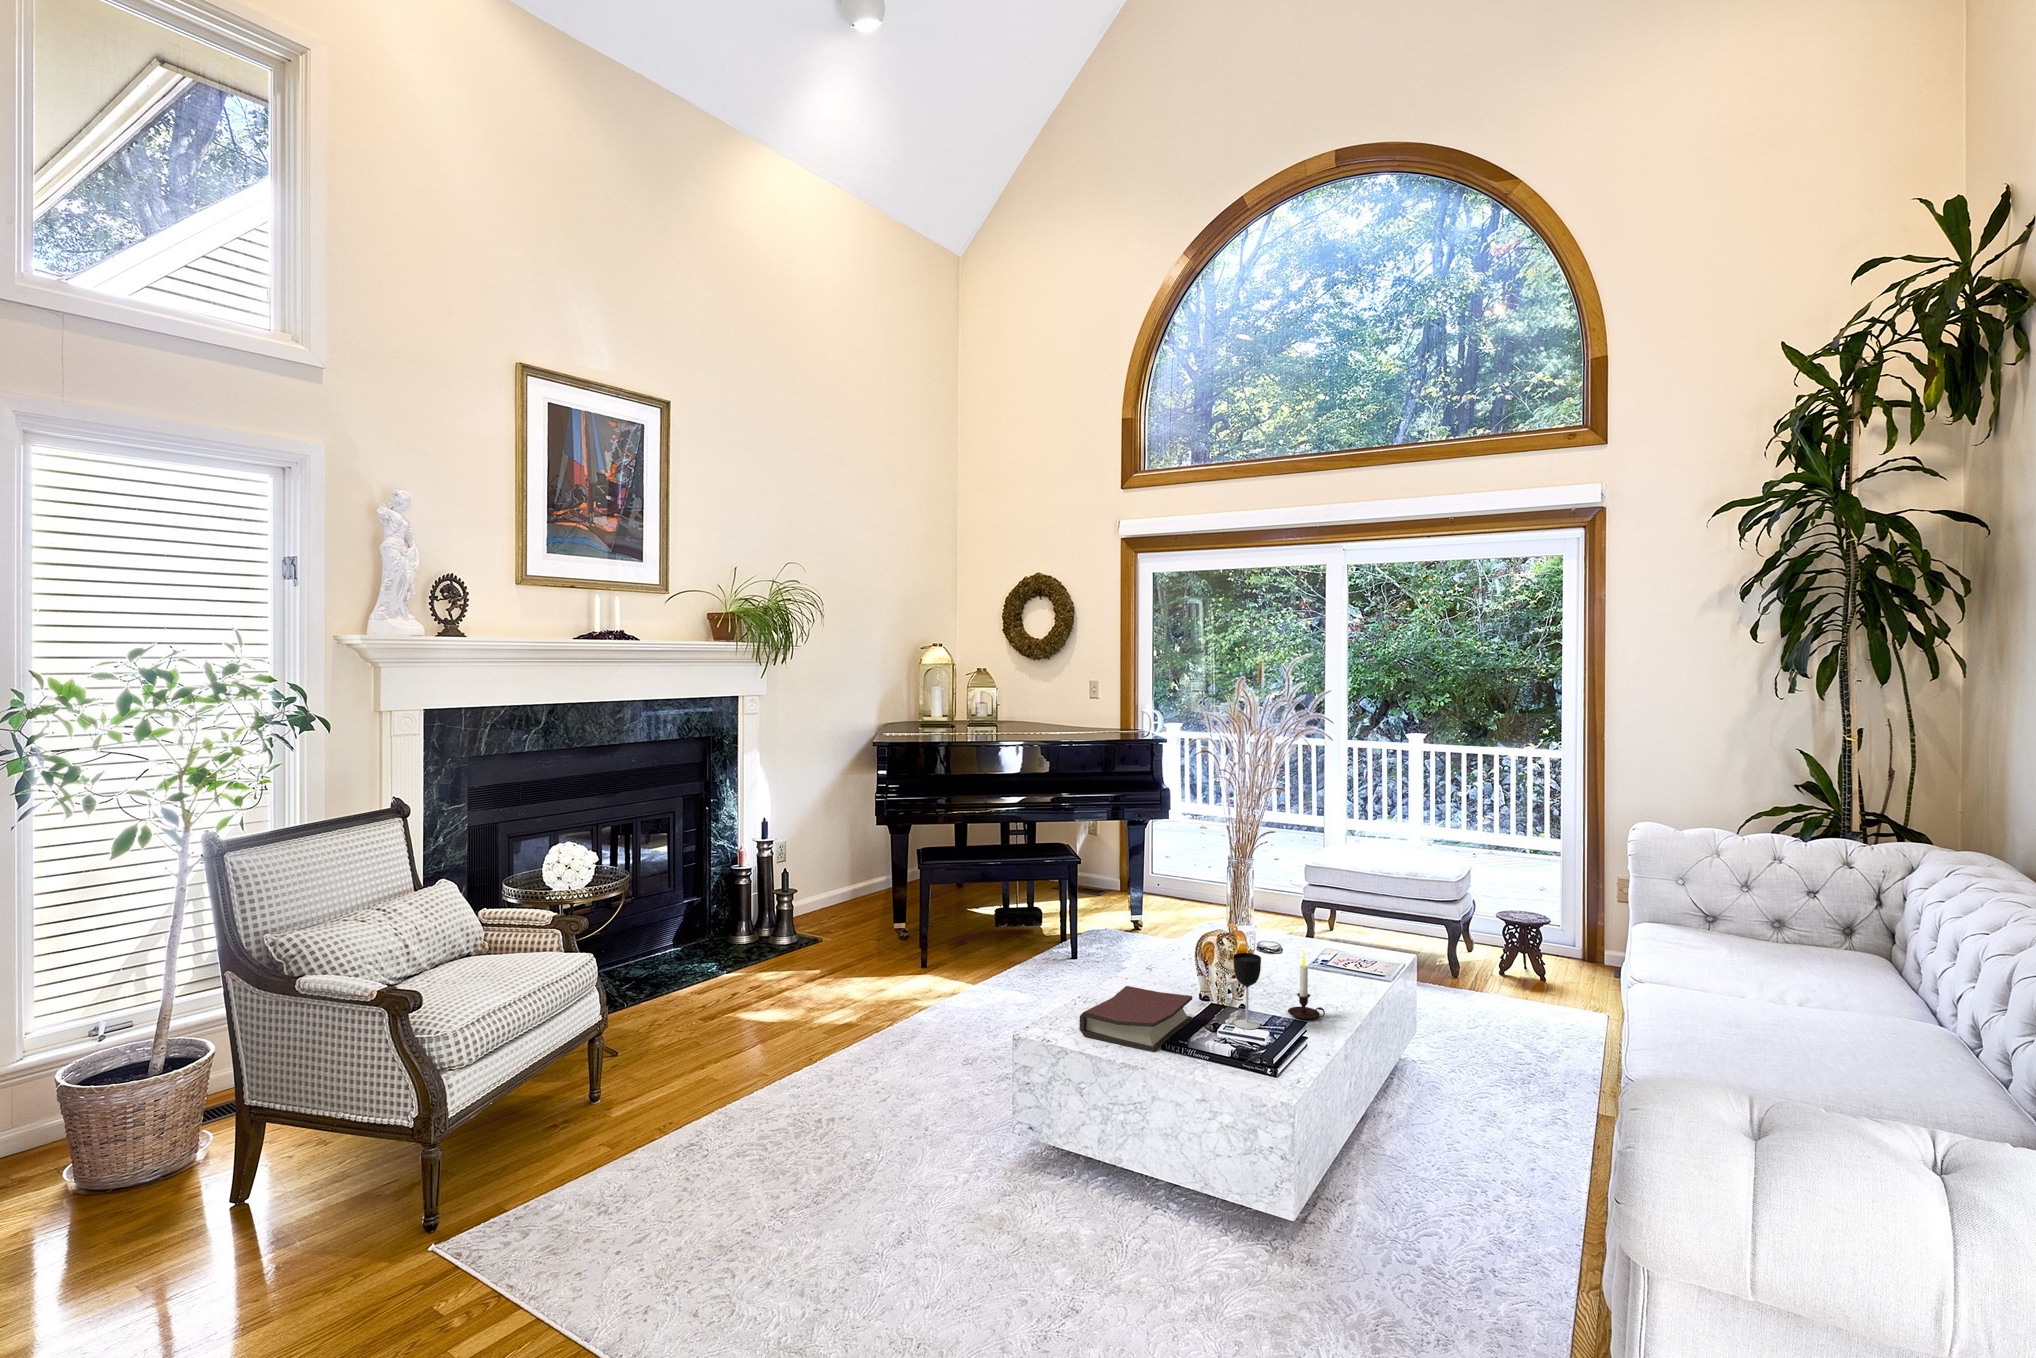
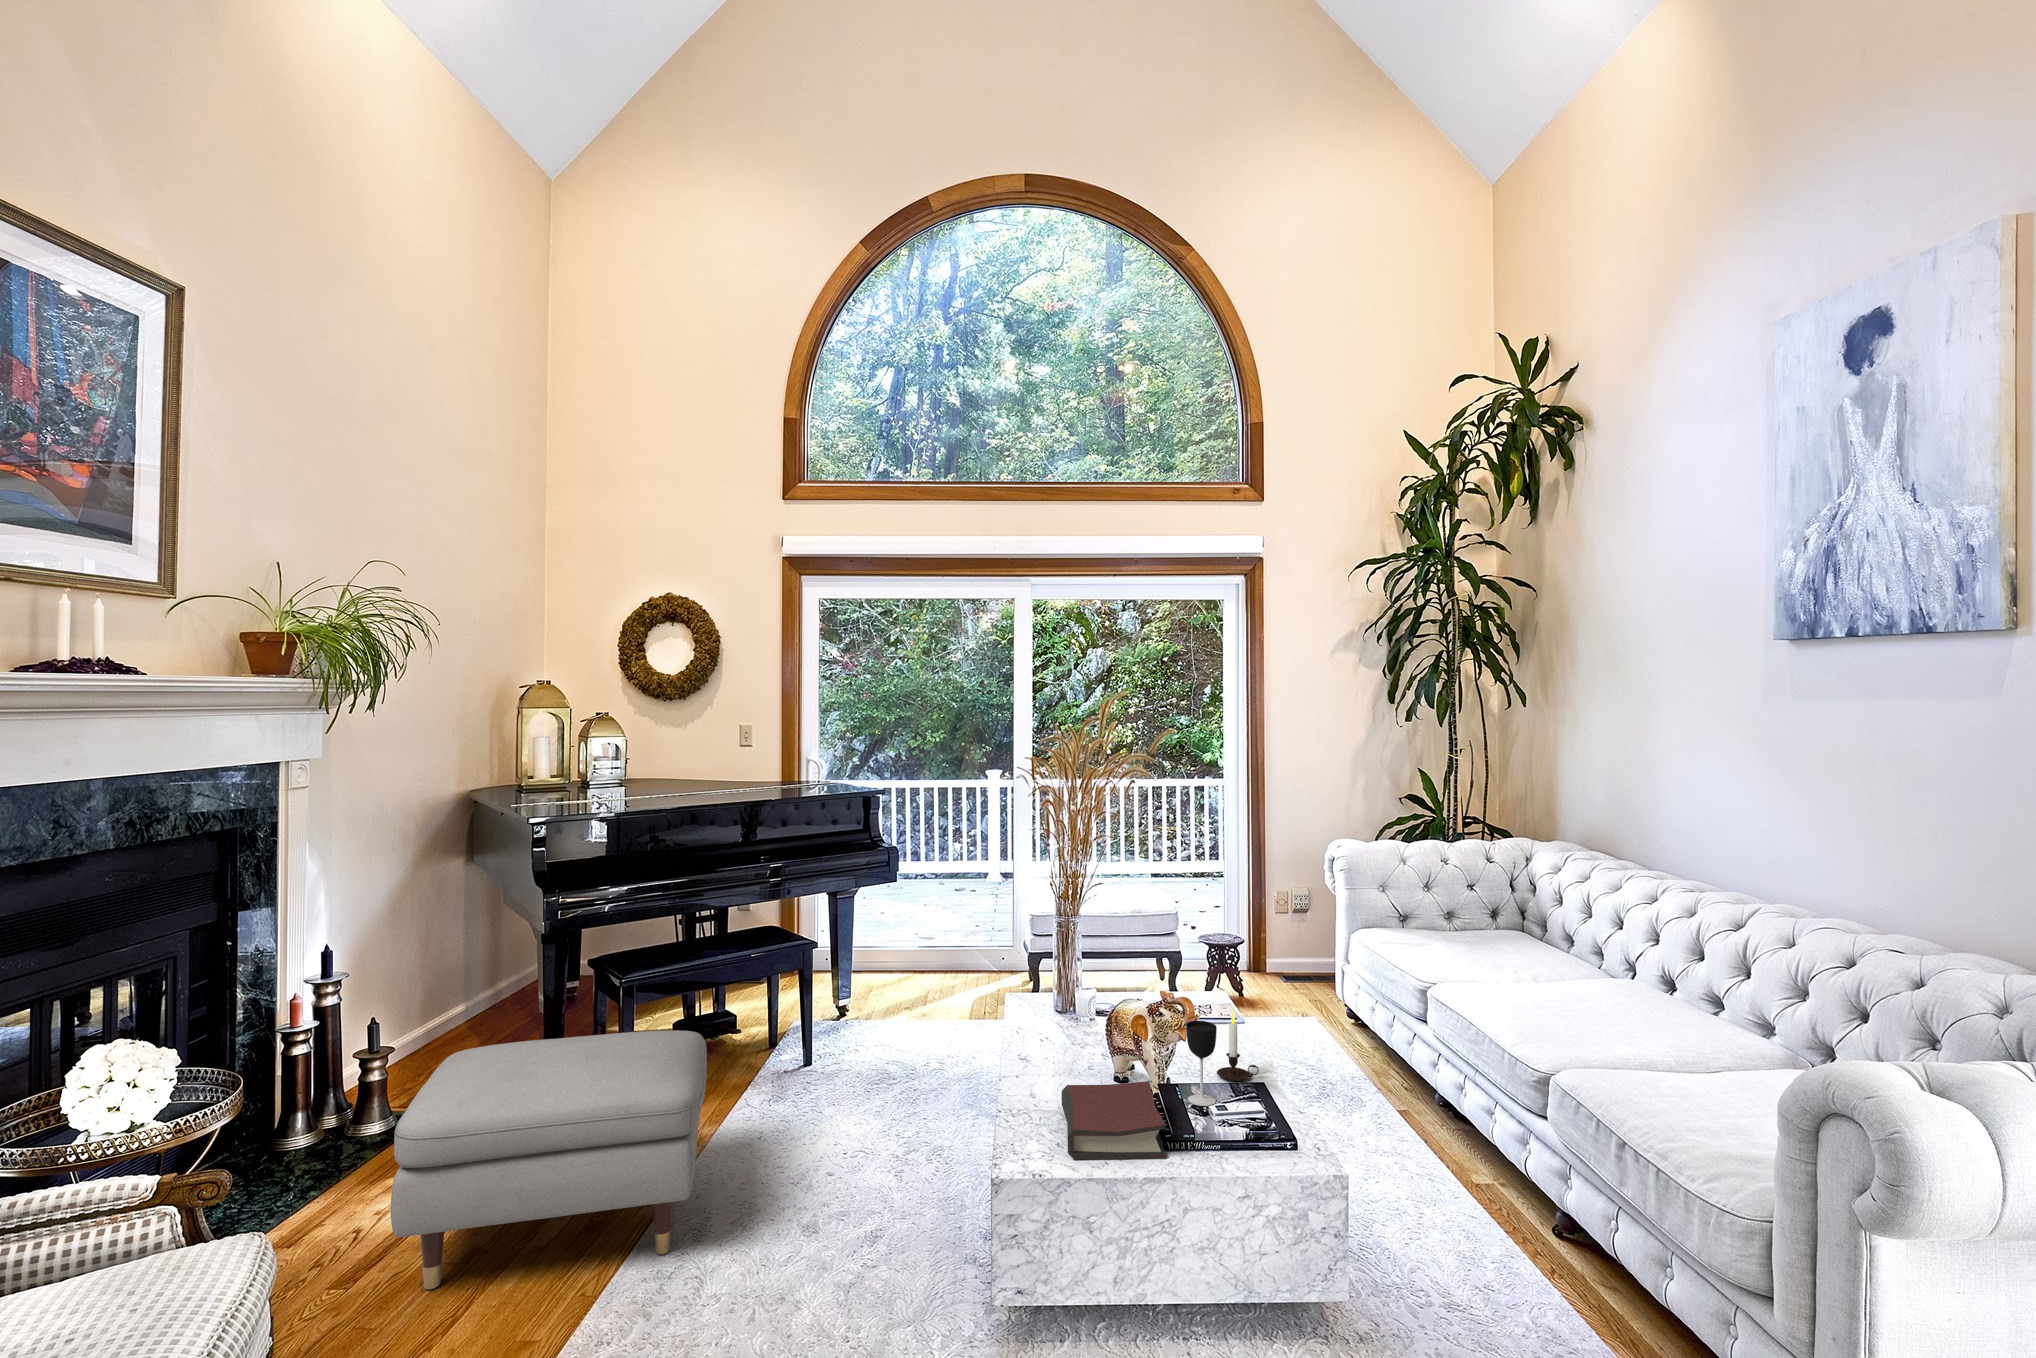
ottoman: none [715,895,937,1053] -> present [391,1030,707,1290]

